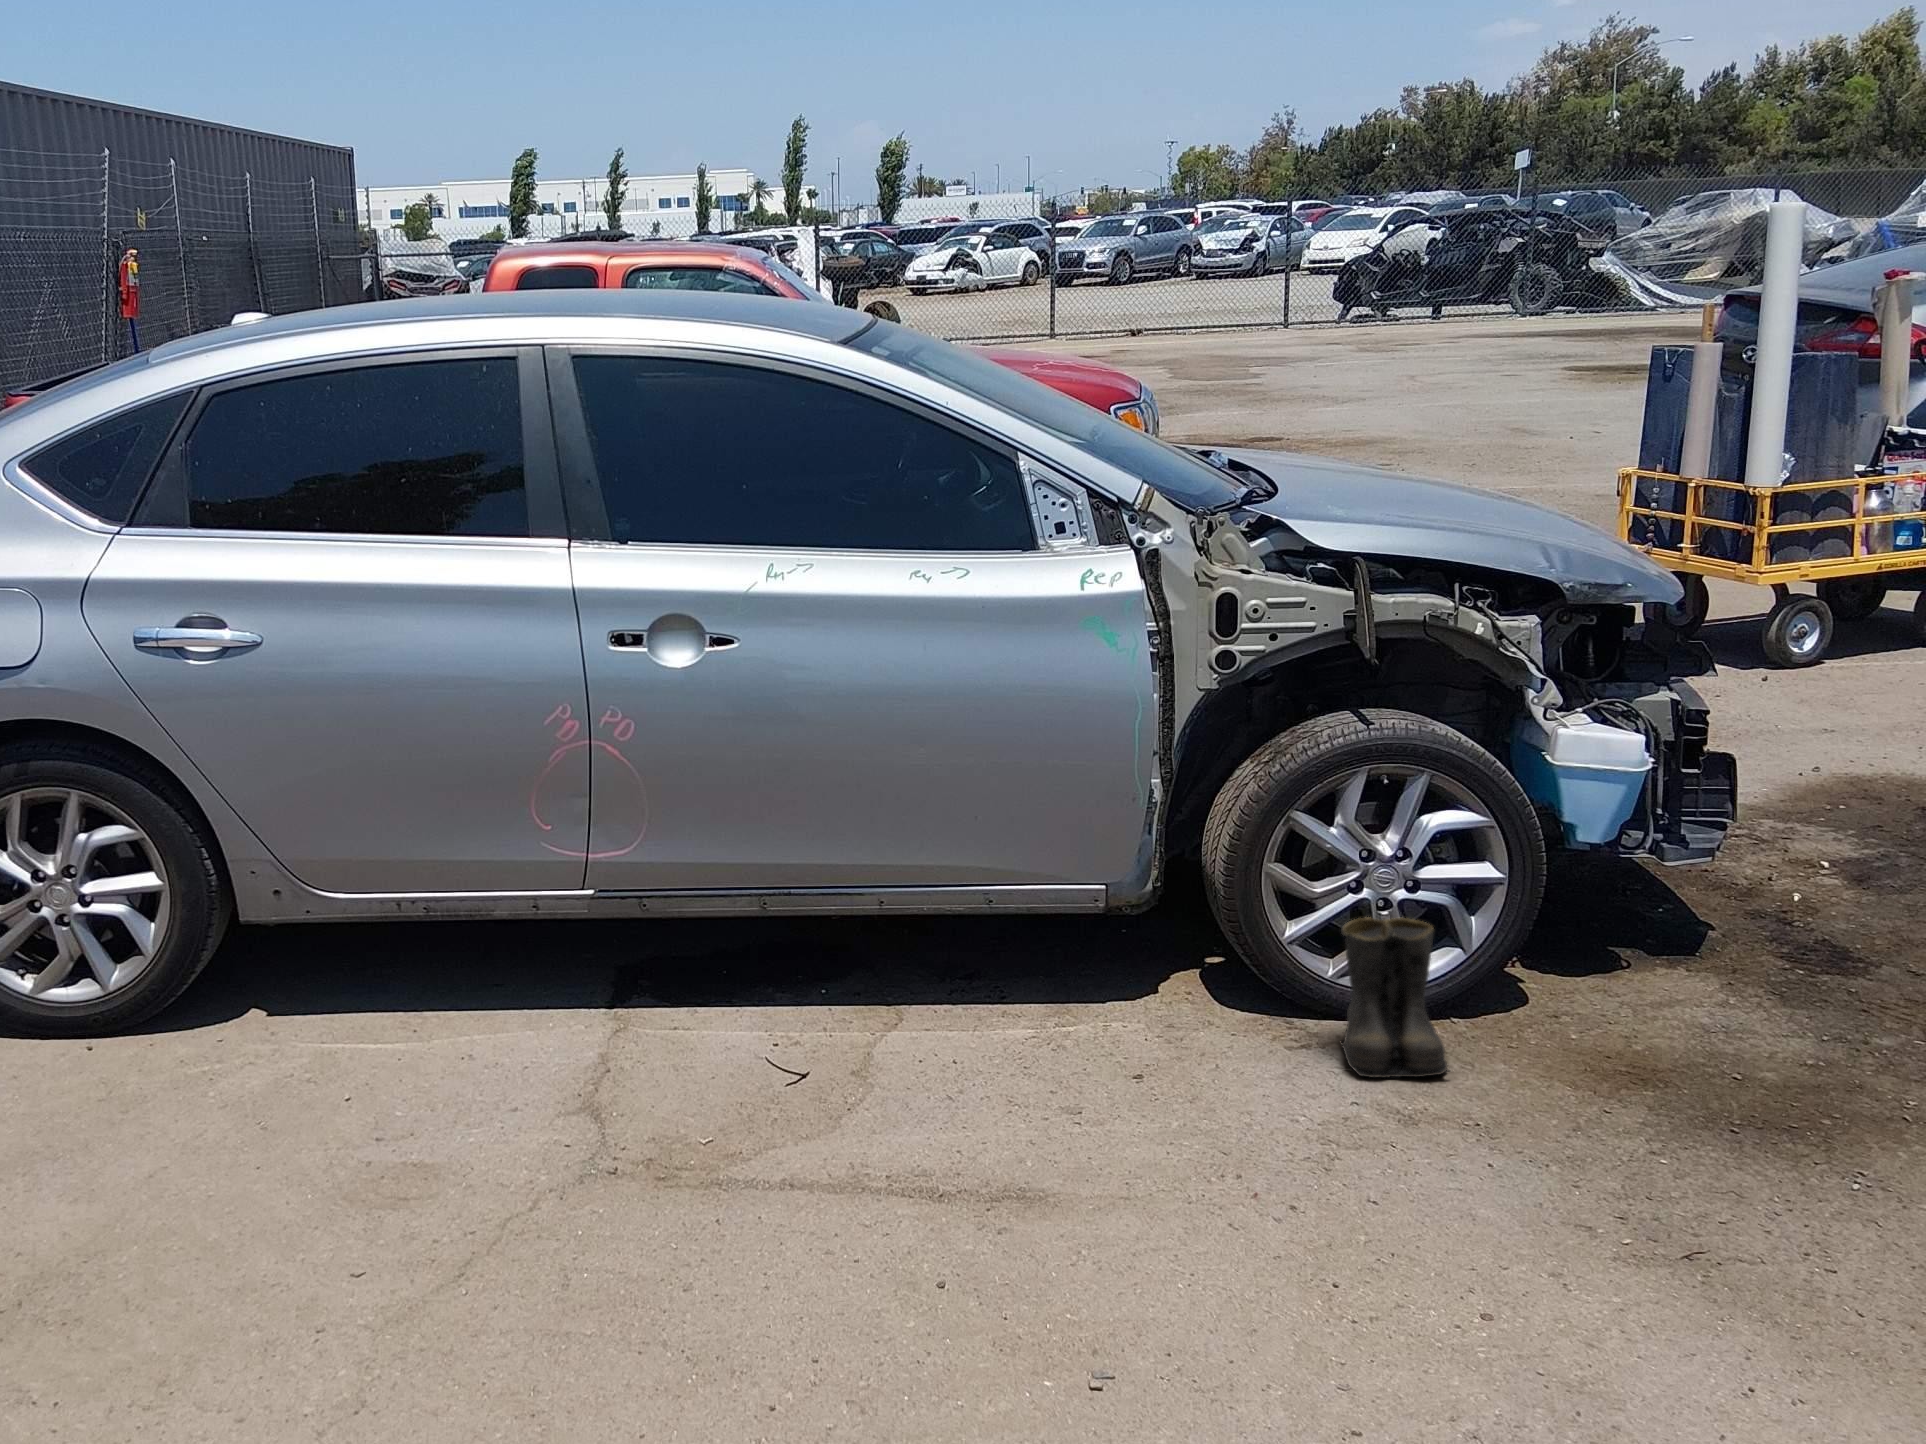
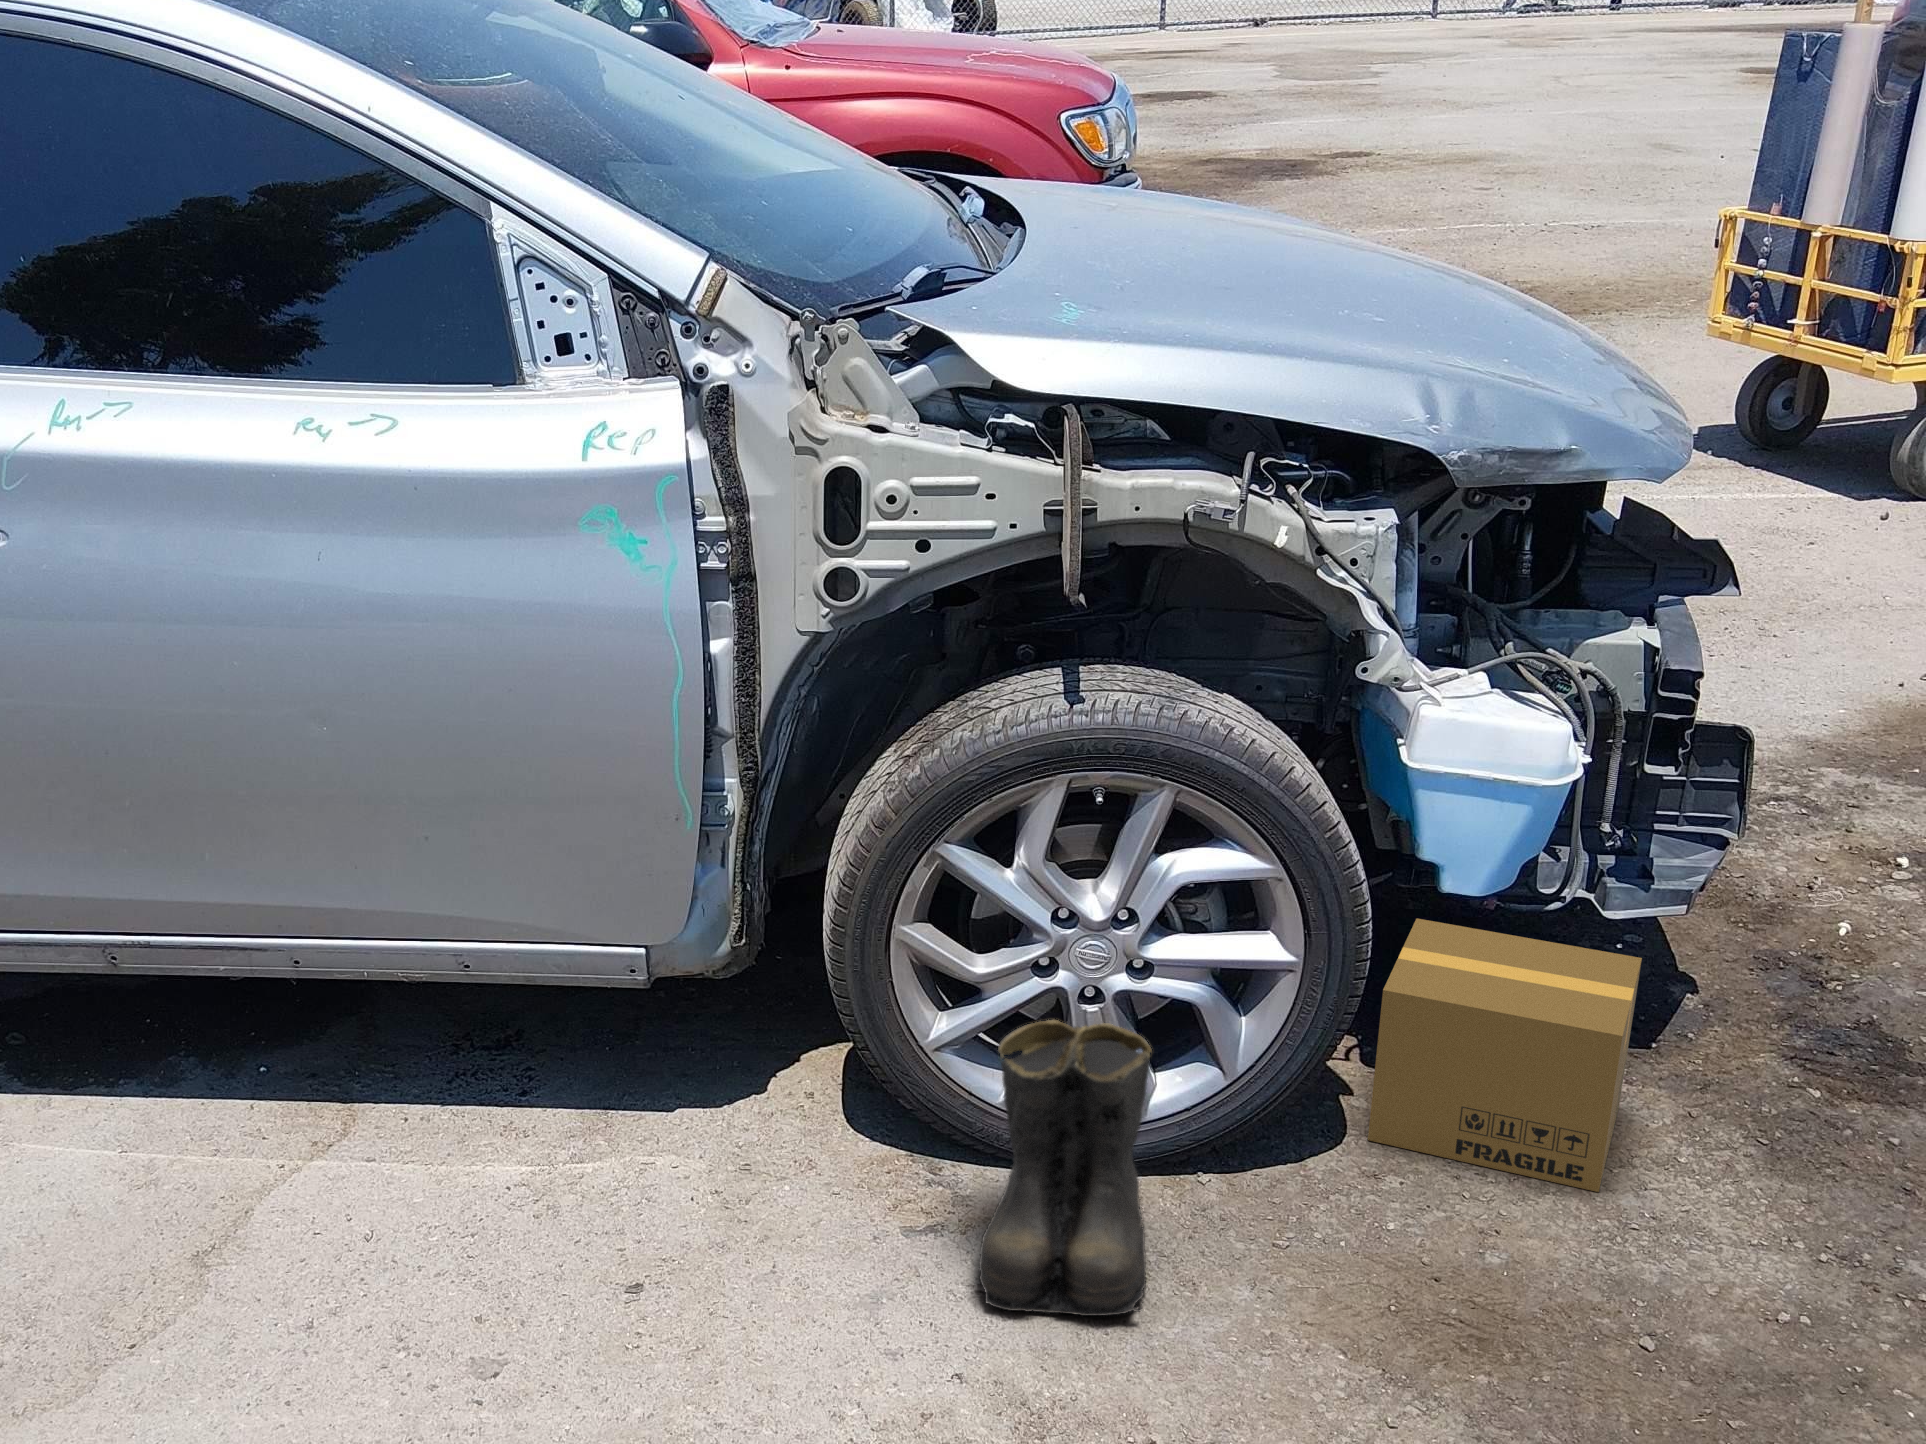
cardboard box: none [1546,871,1698,1017] -> present [1368,919,1642,1192]

